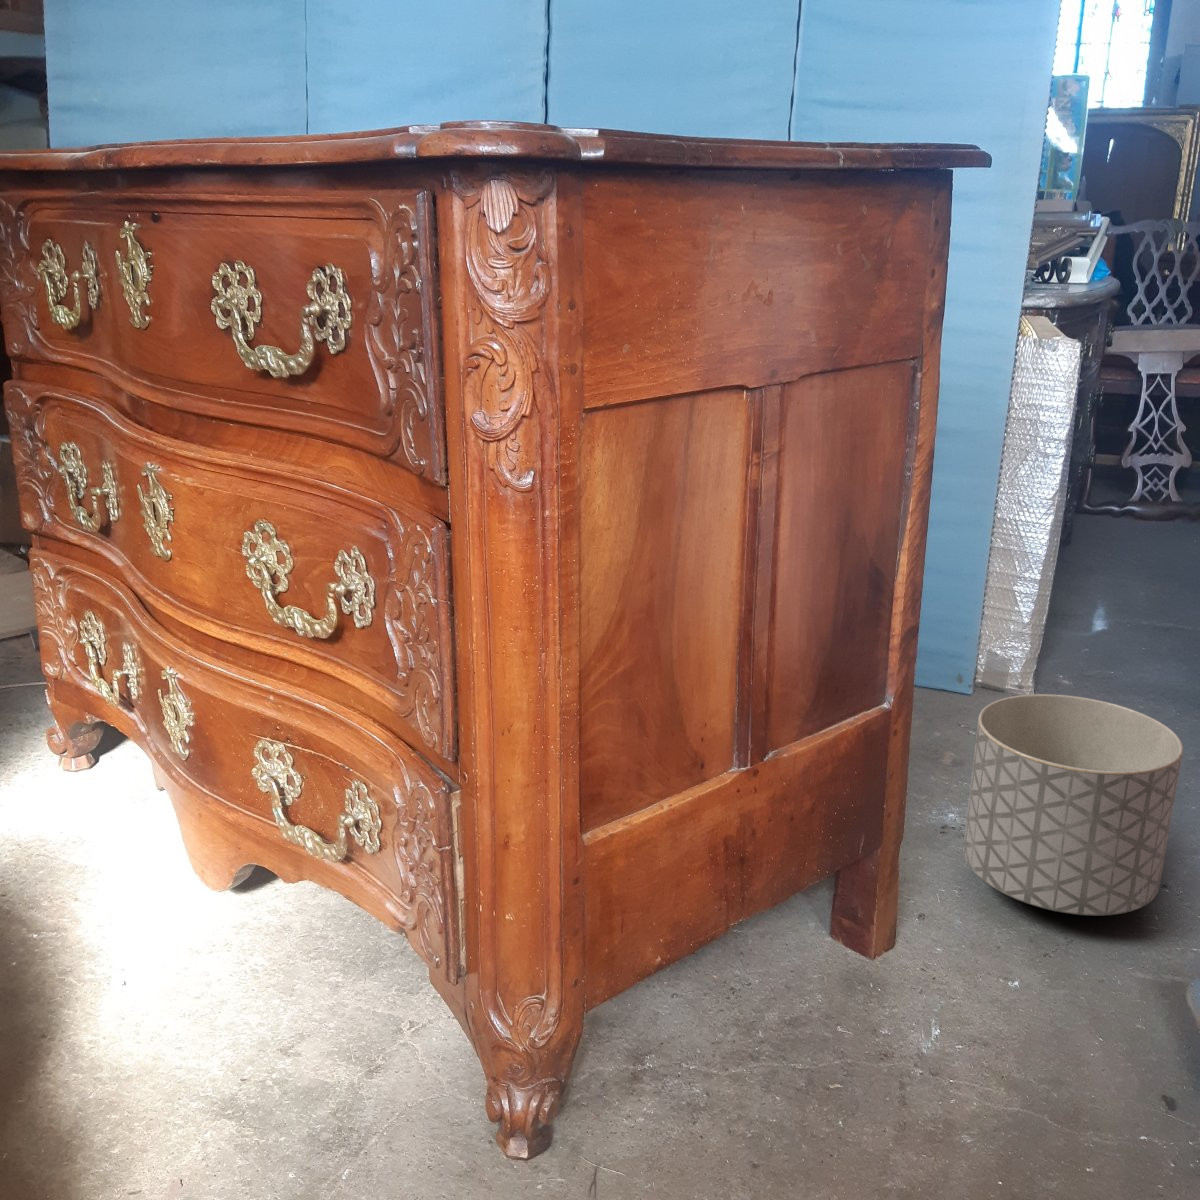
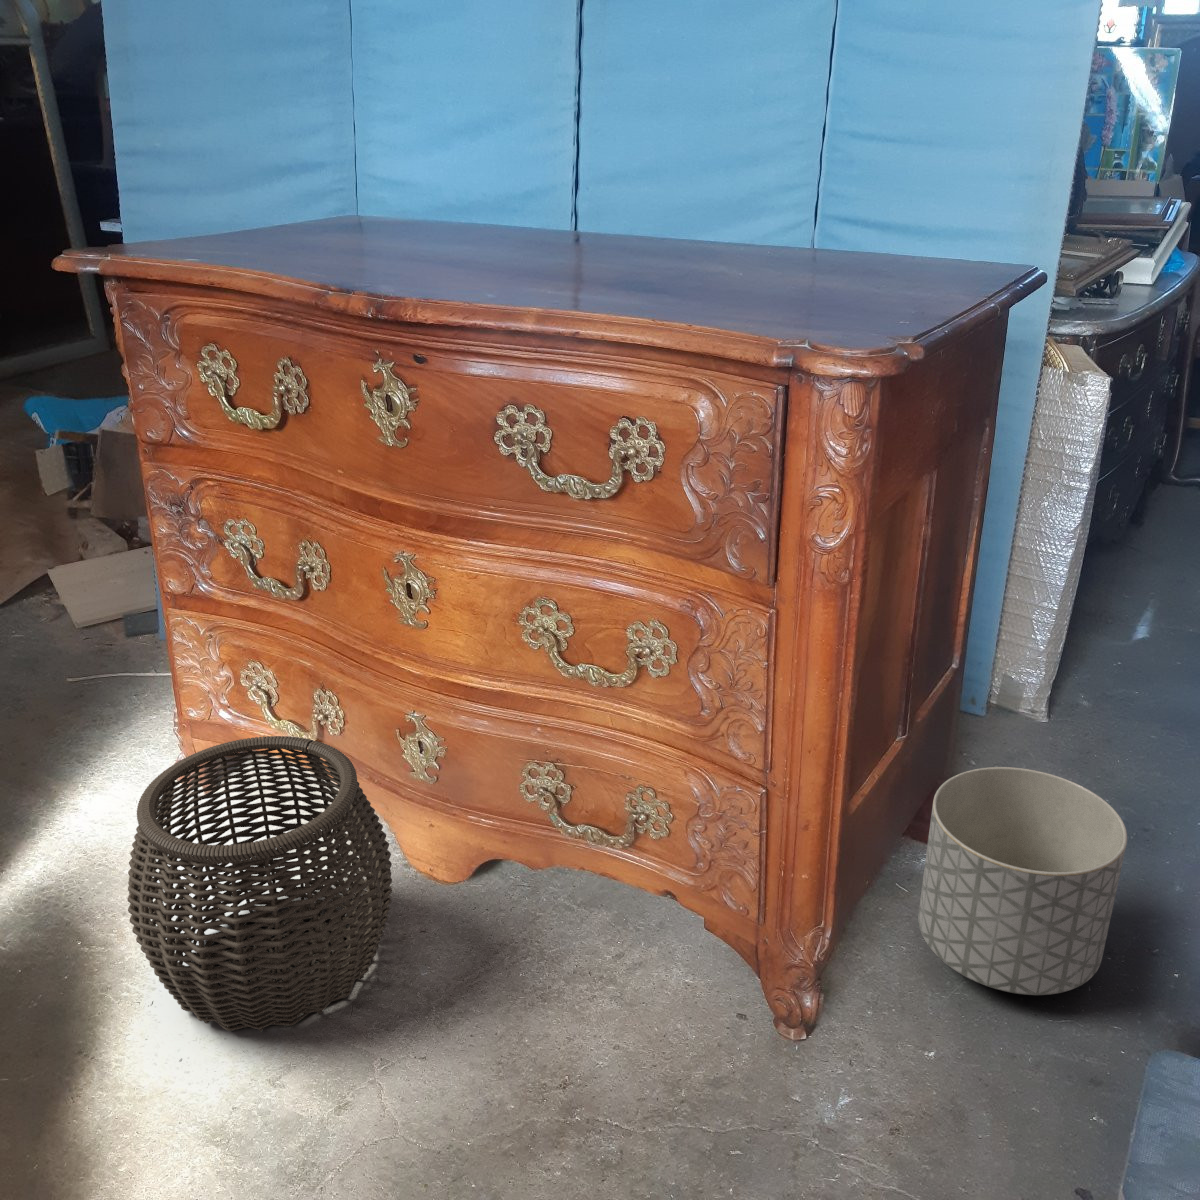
woven basket: none [100,680,405,1006] -> present [127,736,392,1032]

